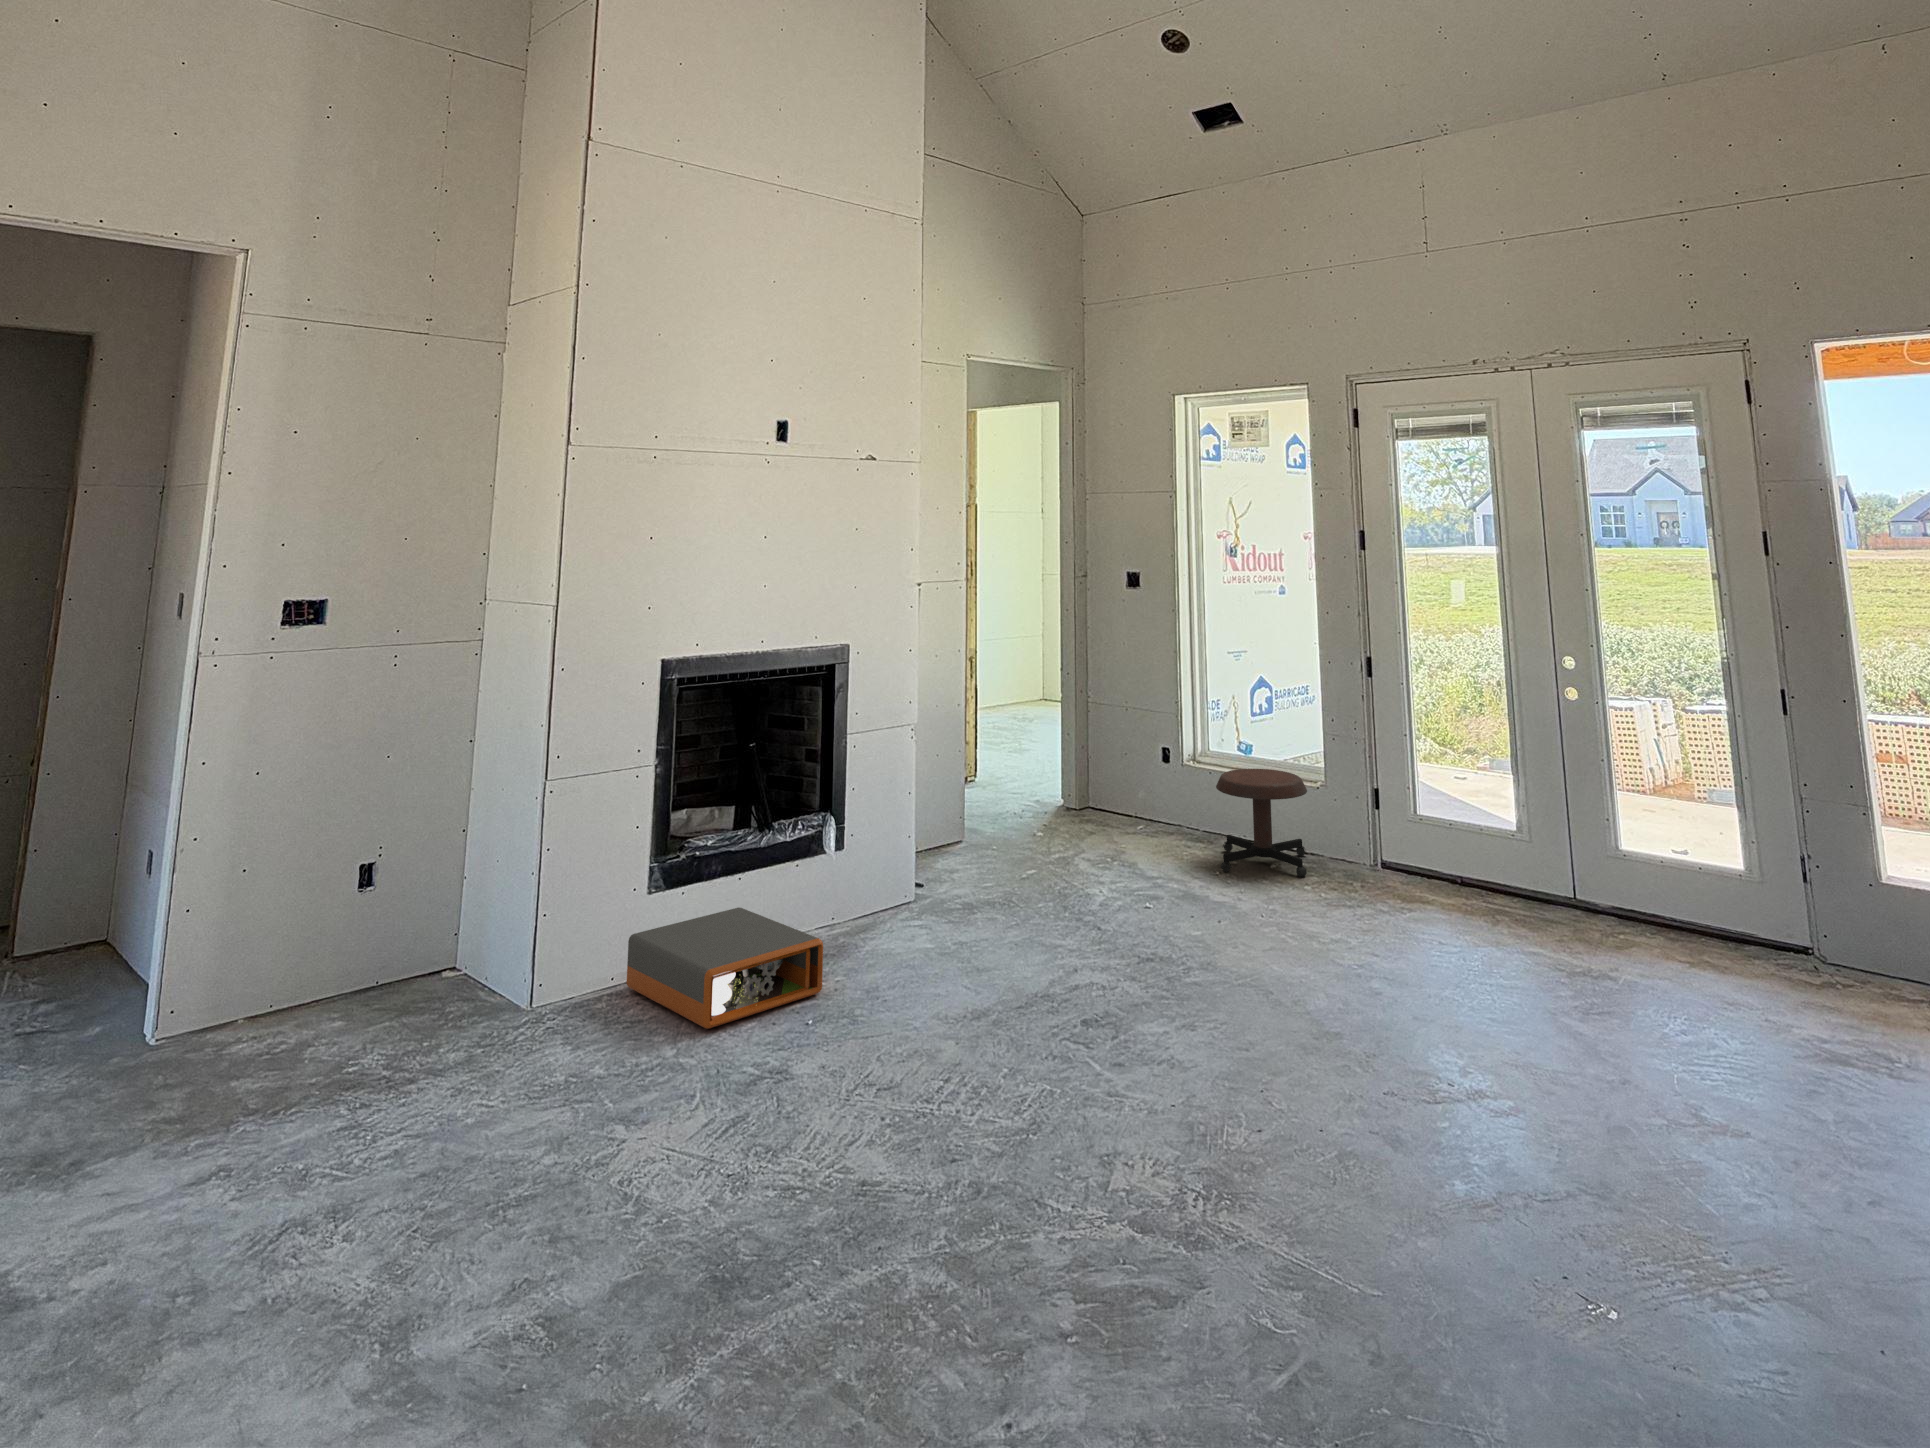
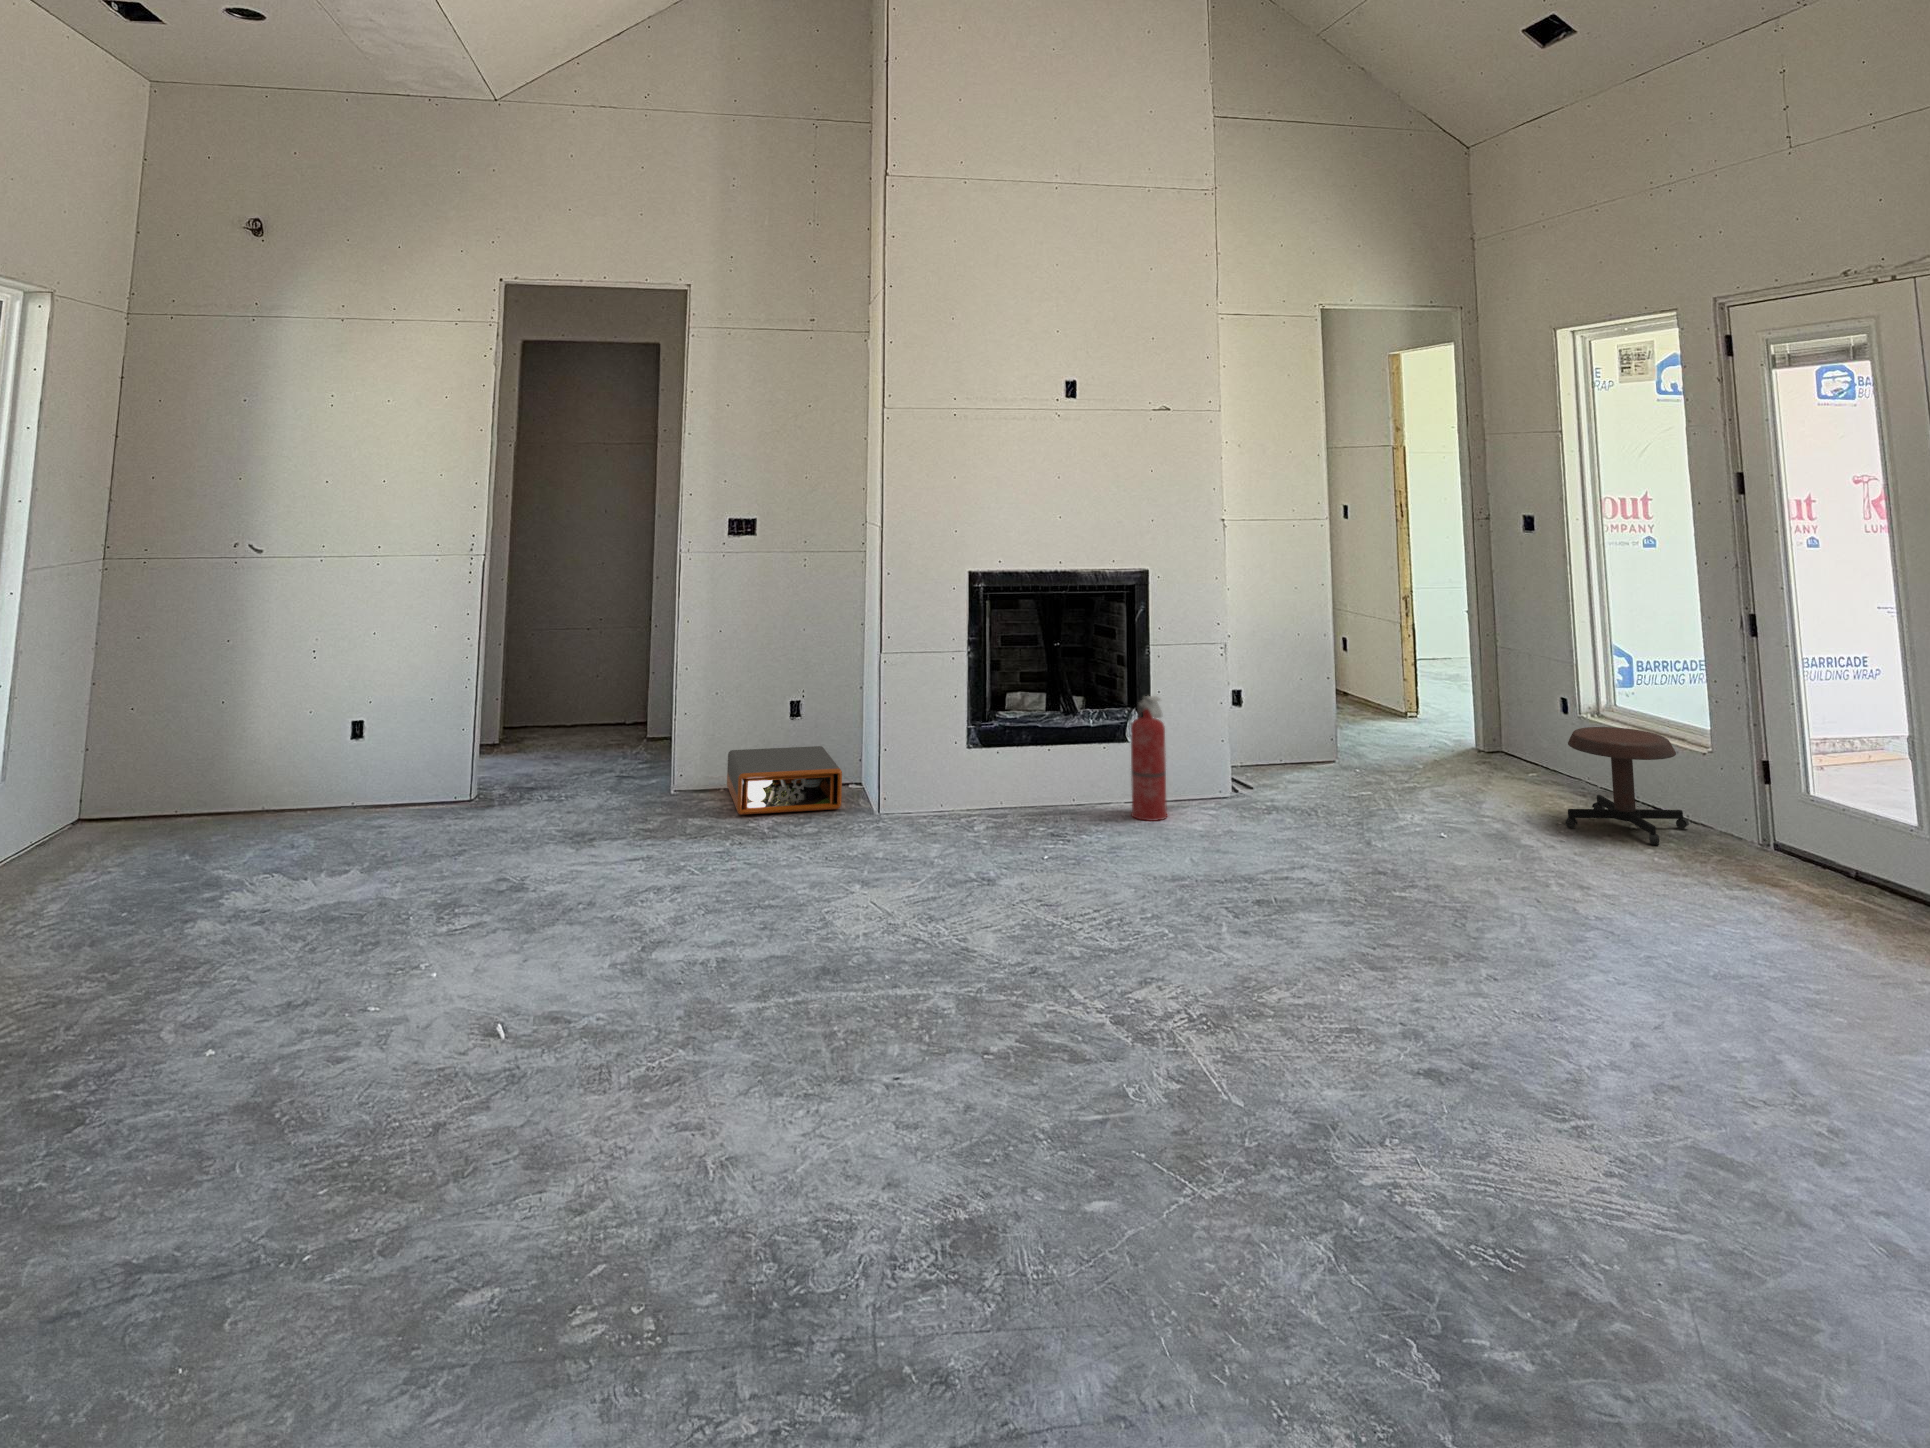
fire extinguisher: none [834,797,885,944] -> present [1131,696,1167,821]
storage box: present [627,908,823,1029] -> present [727,746,842,815]

